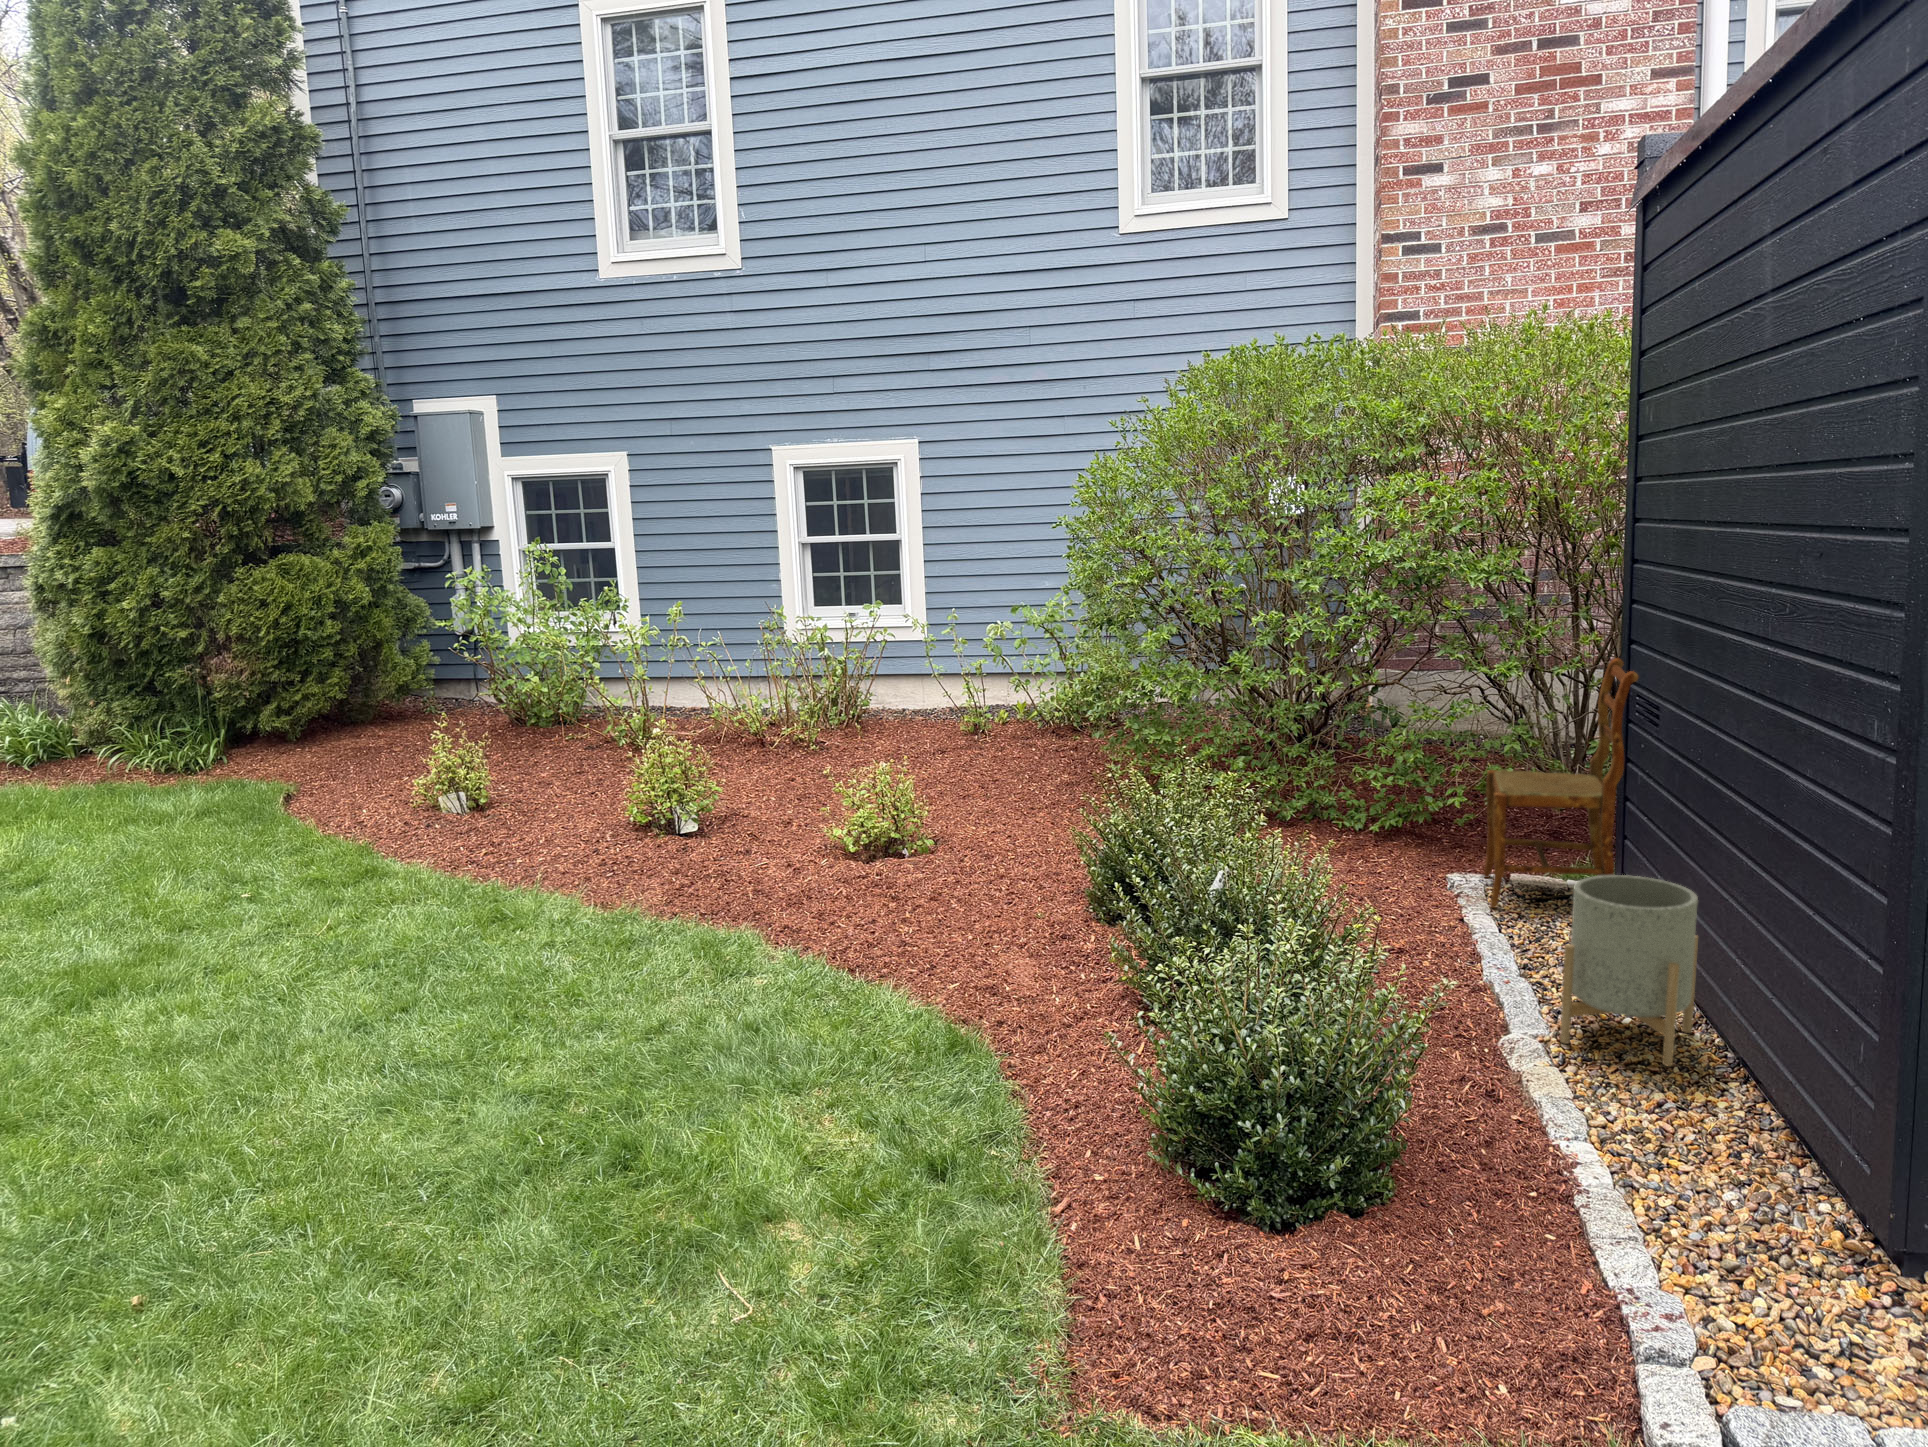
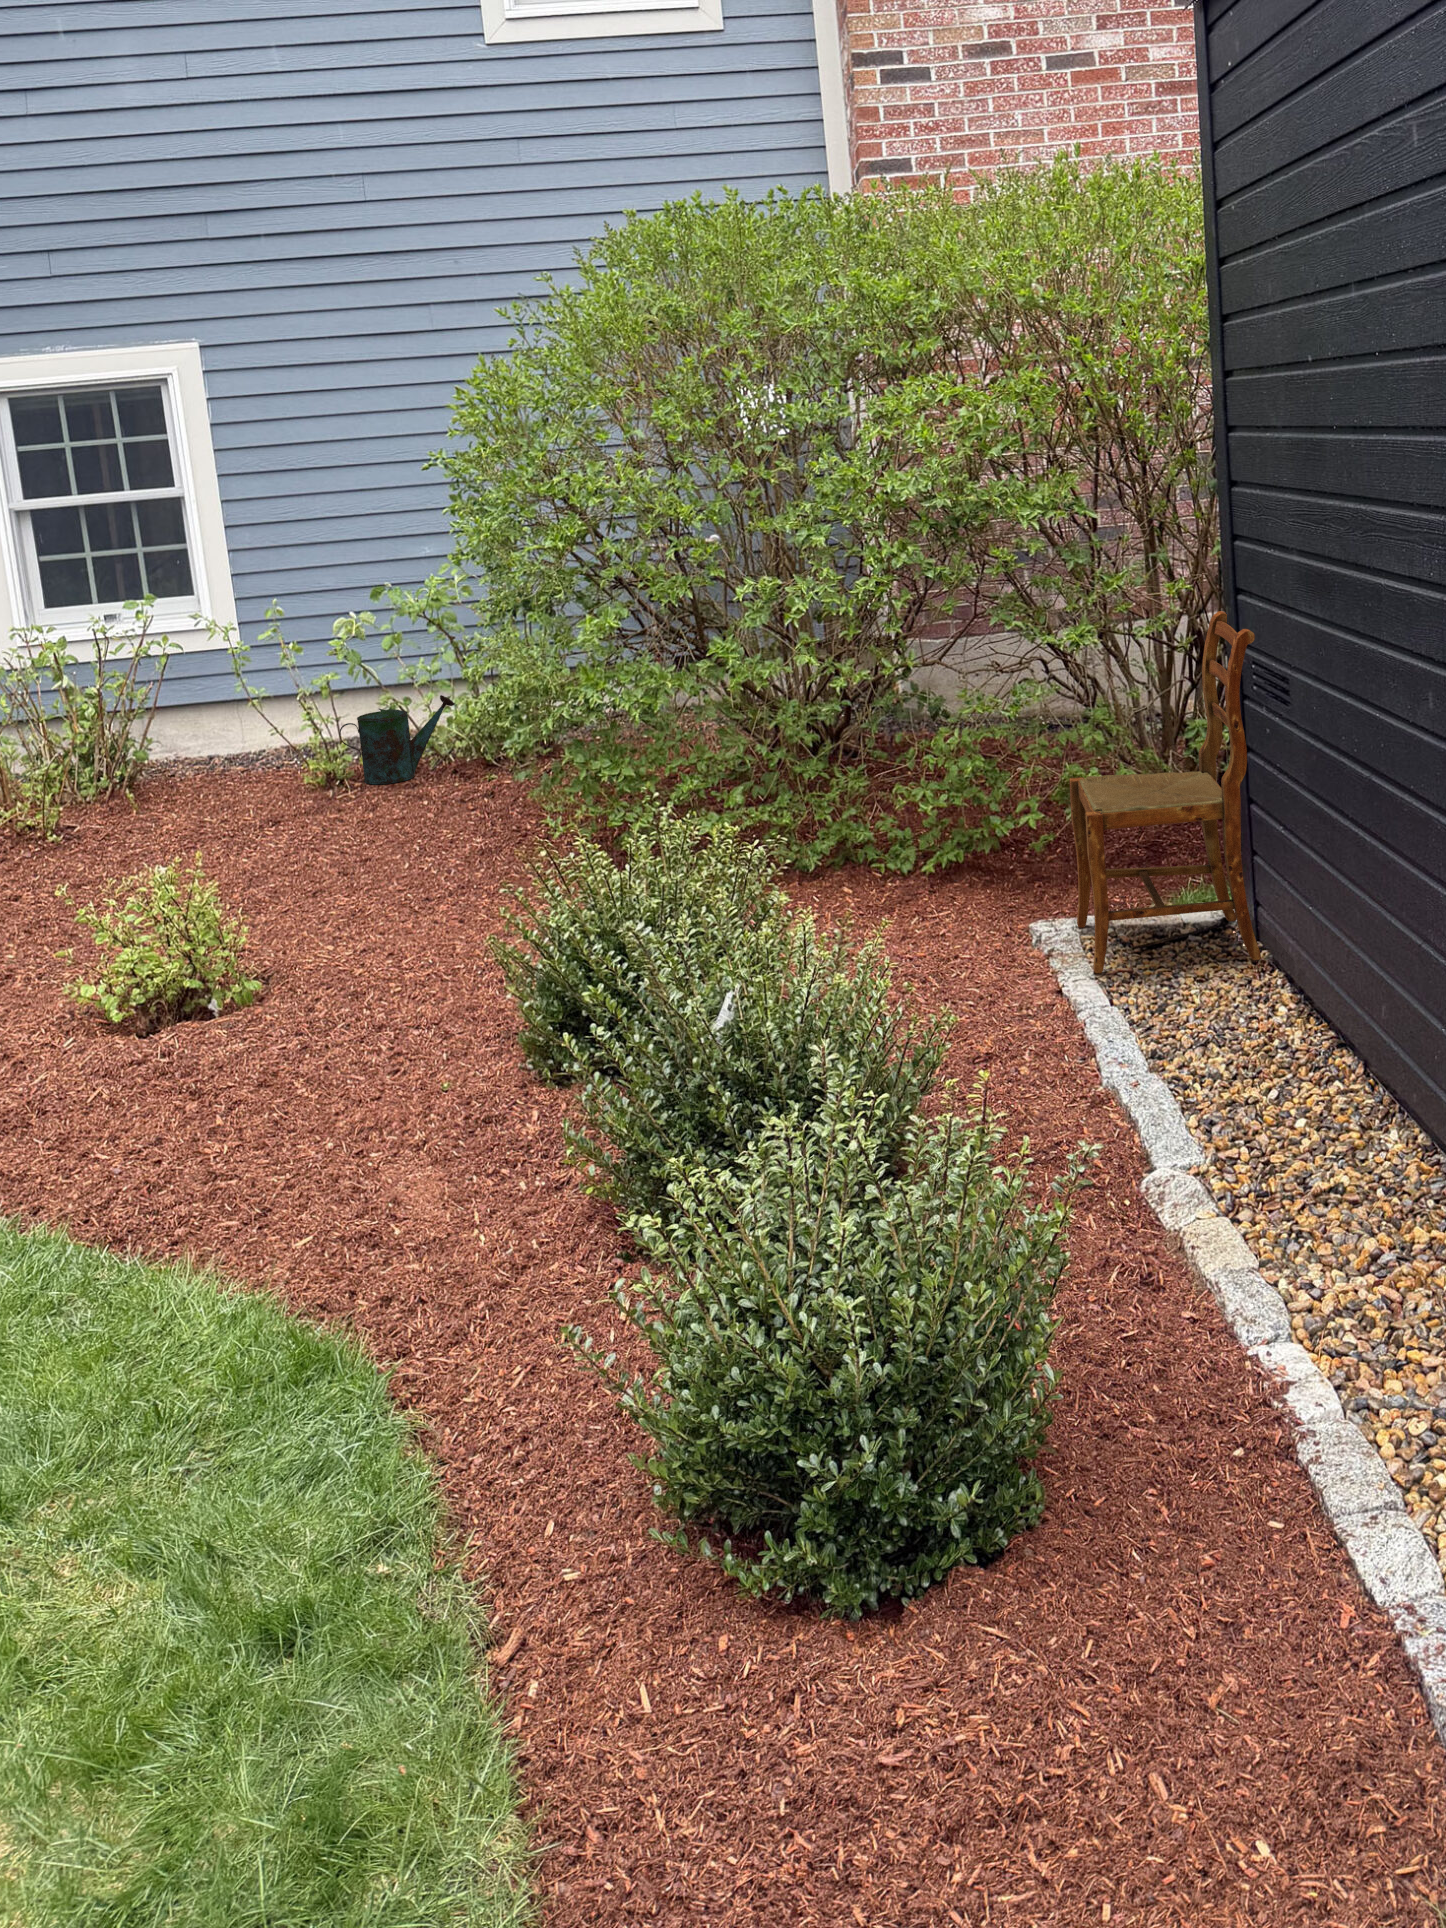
watering can: none [986,681,1061,737] -> present [339,695,455,785]
planter: present [1560,875,1698,1066] -> none [1219,921,1386,1190]

